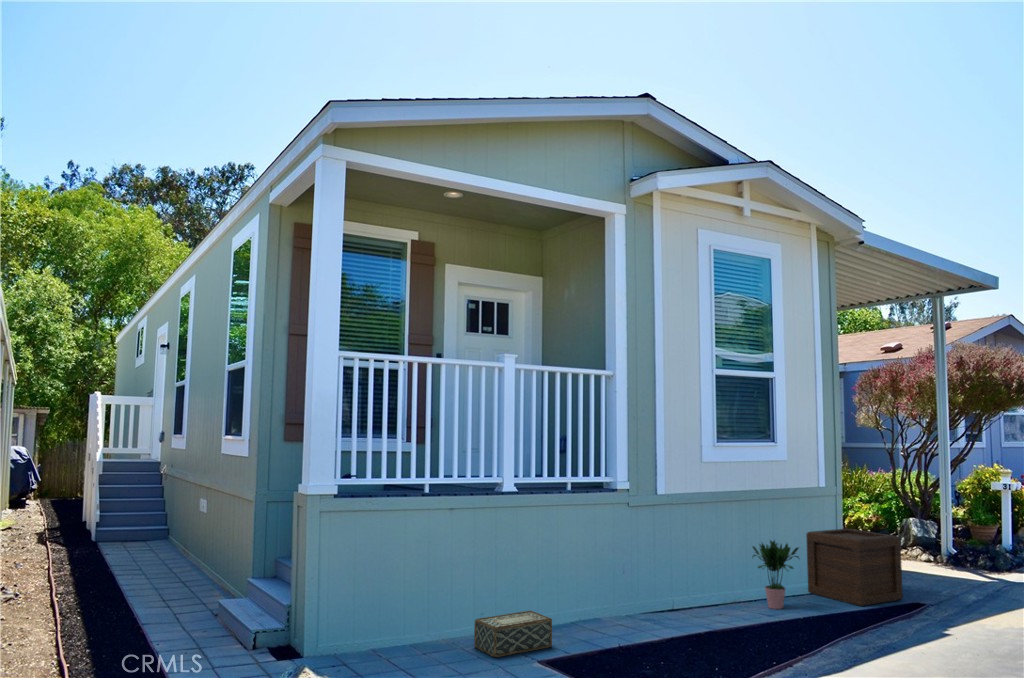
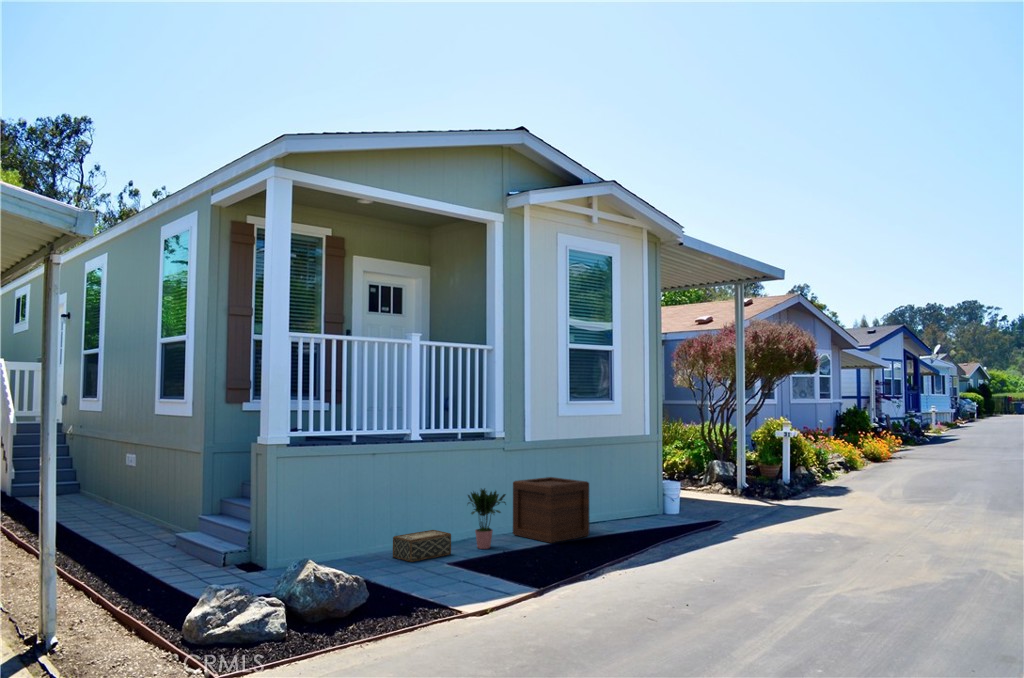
wooden crate: present [806,528,903,606] -> present [513,477,590,543]
potted plant: present [753,540,799,609] -> present [468,489,506,549]

